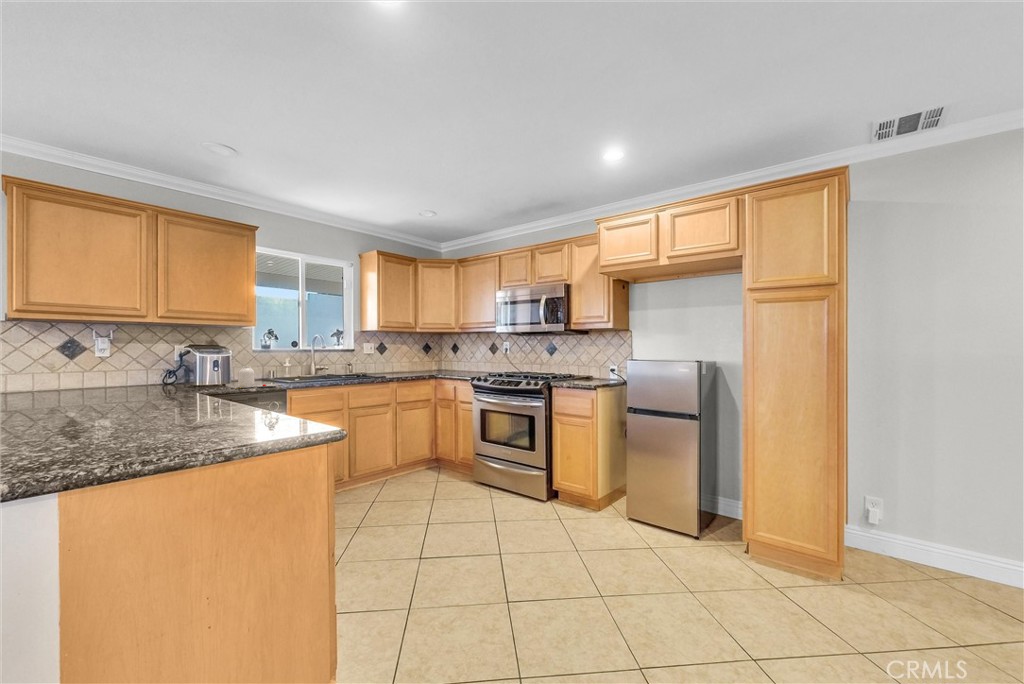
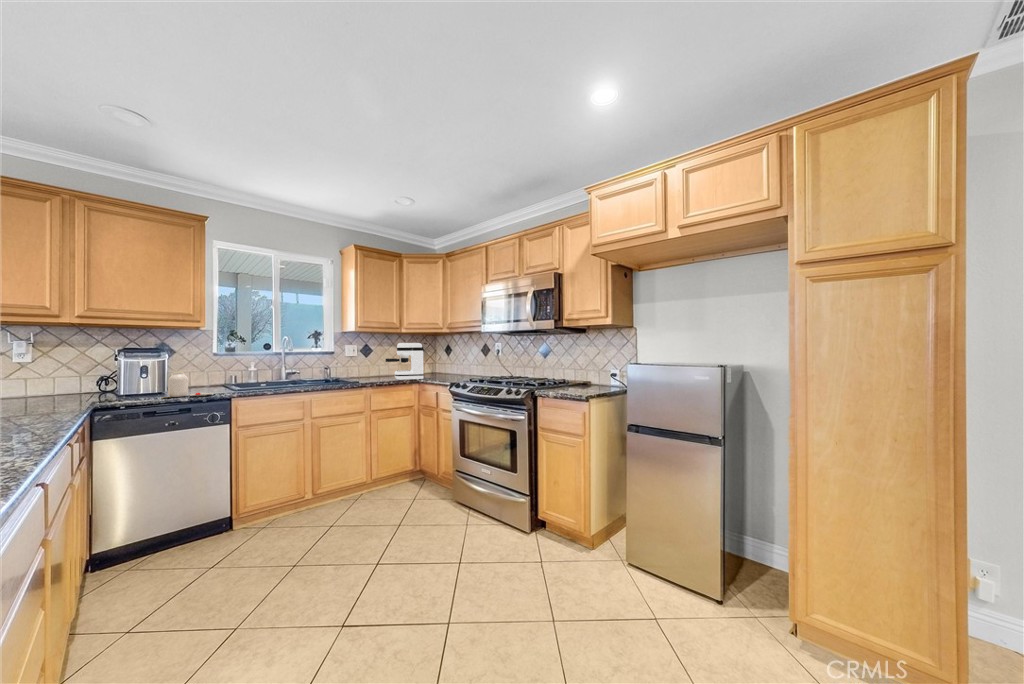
coffee maker: none [406,342,441,375] -> present [386,343,423,380]

